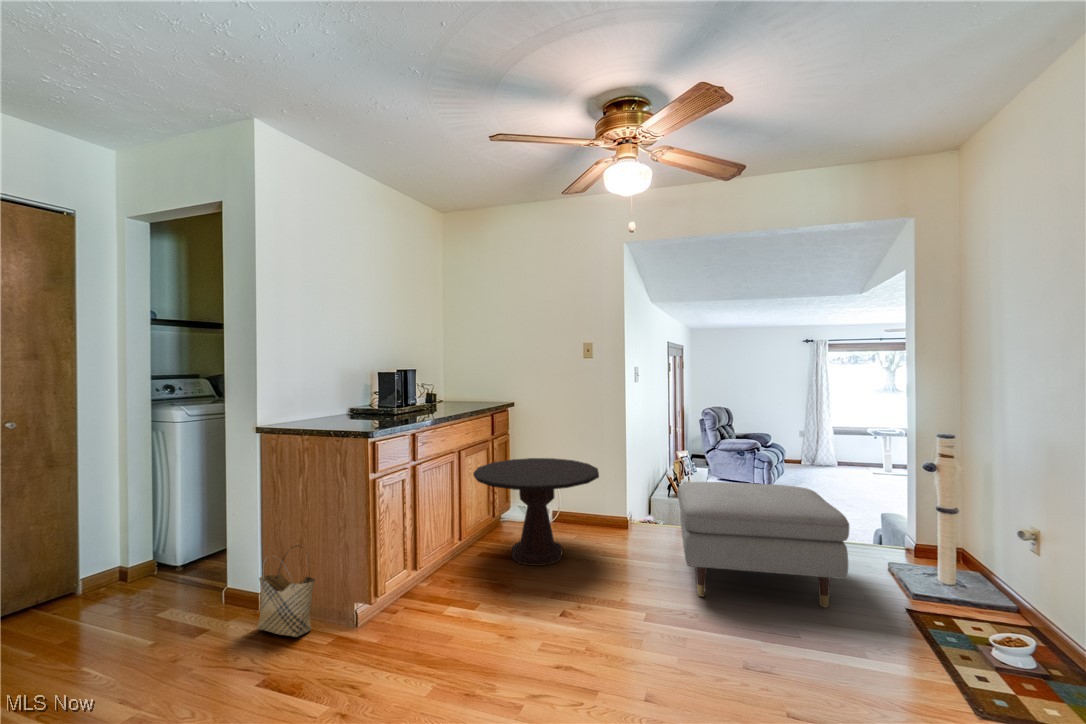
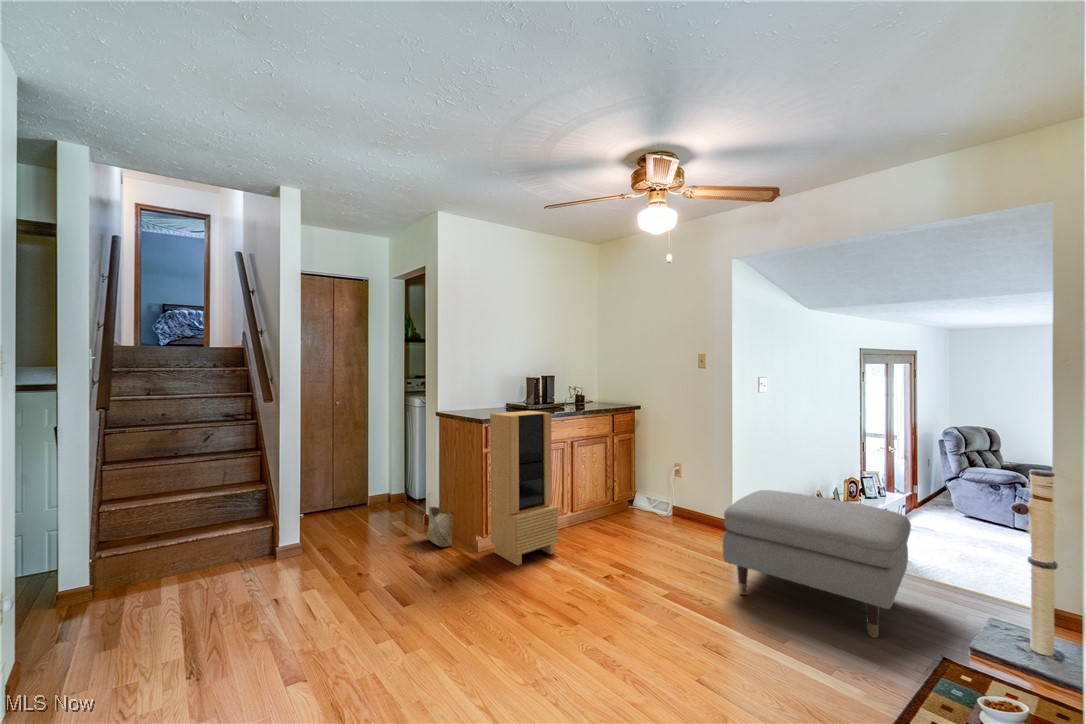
storage cabinet: none [382,413,477,633] -> present [490,411,558,565]
side table: present [473,458,599,566] -> none [578,454,684,543]

